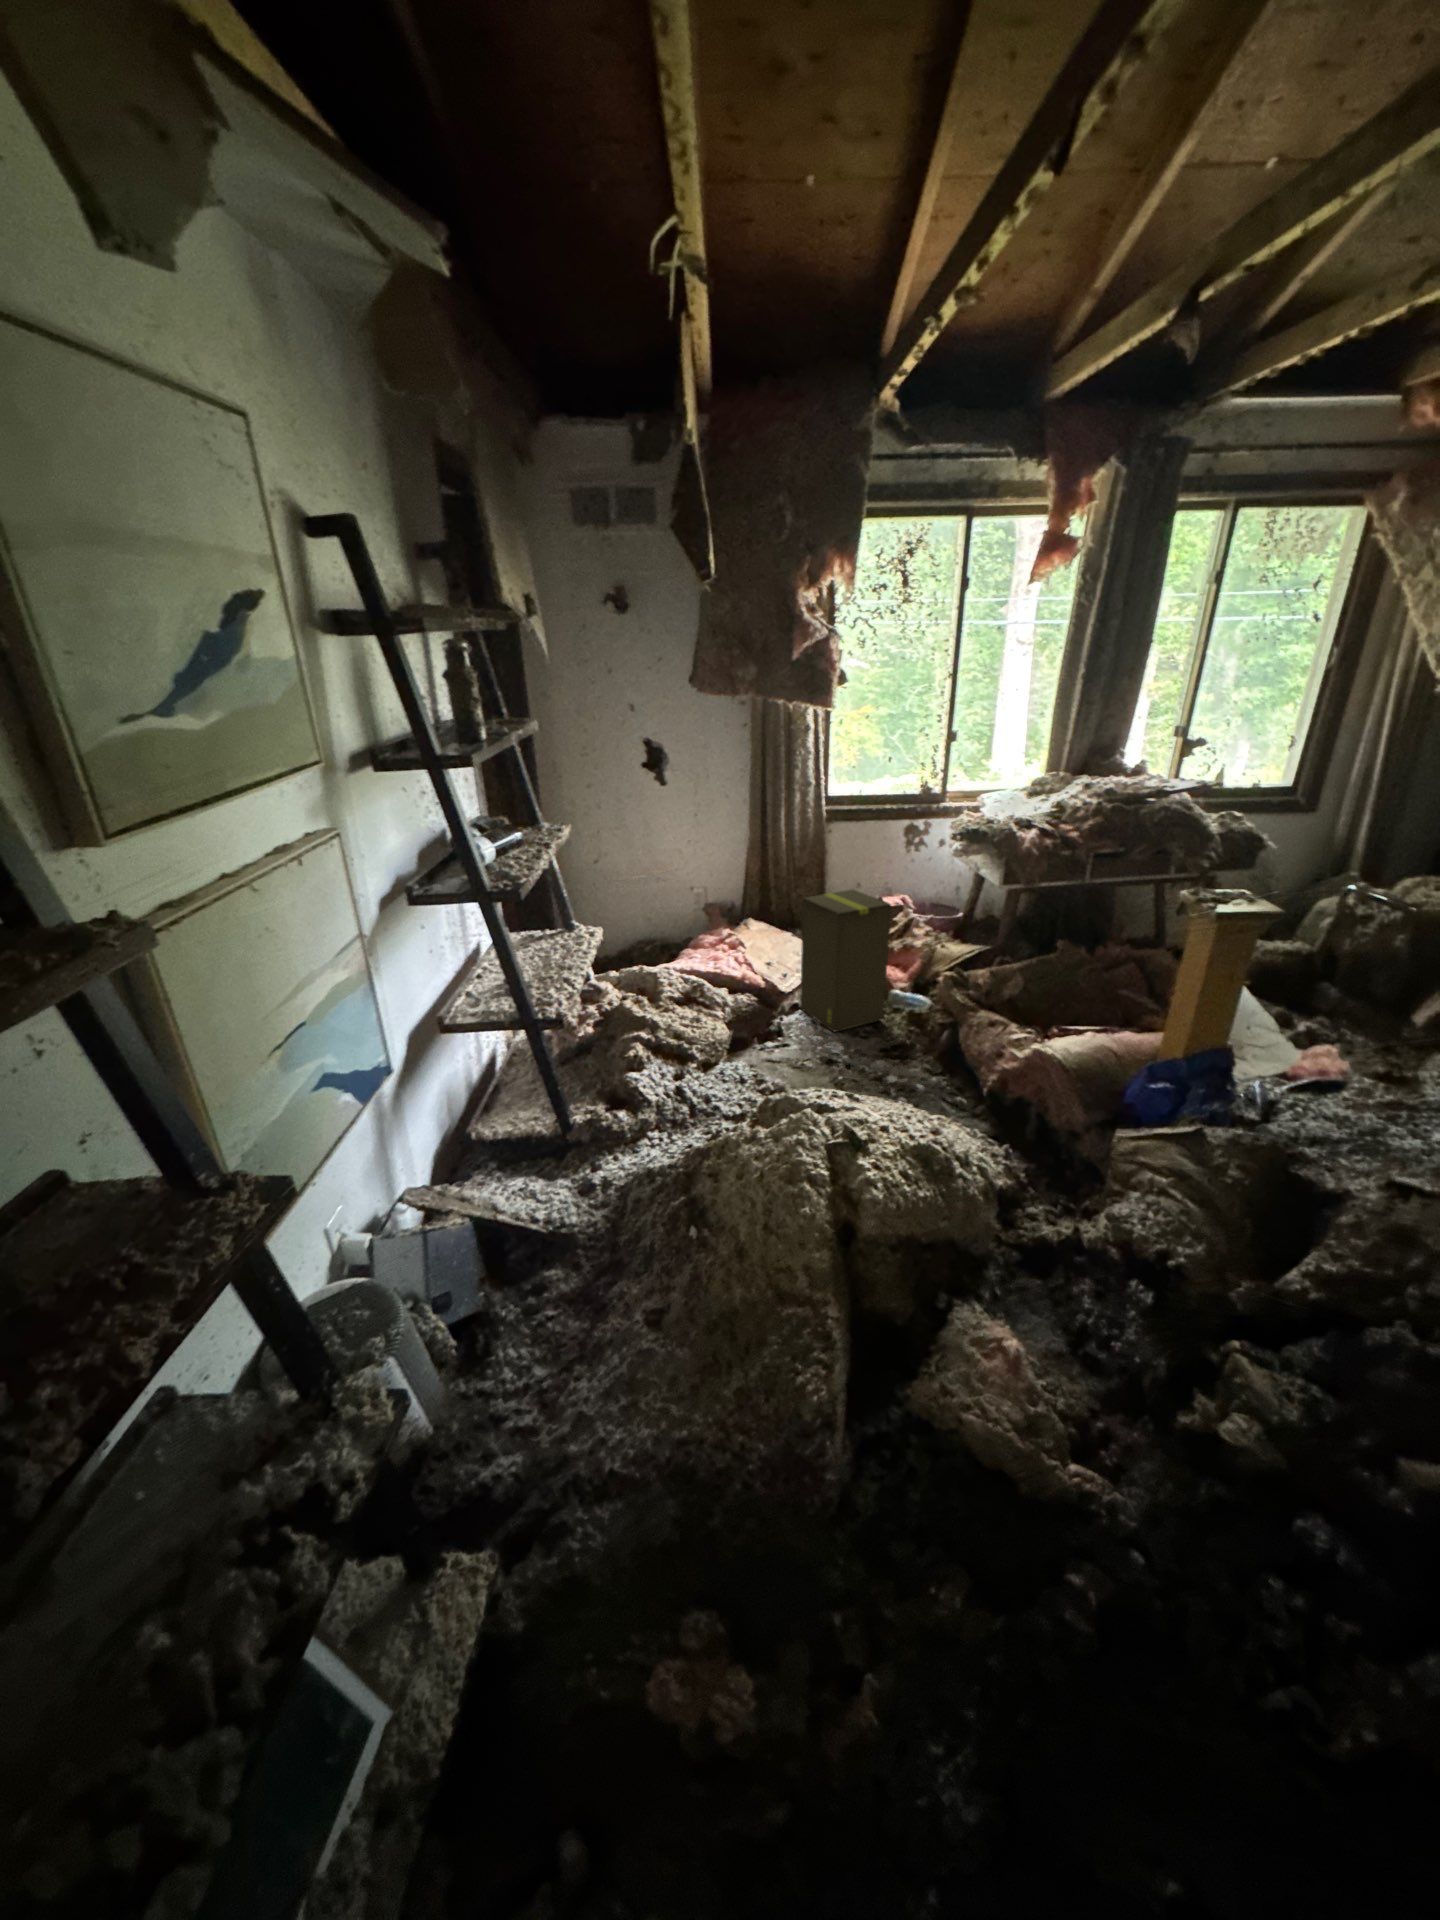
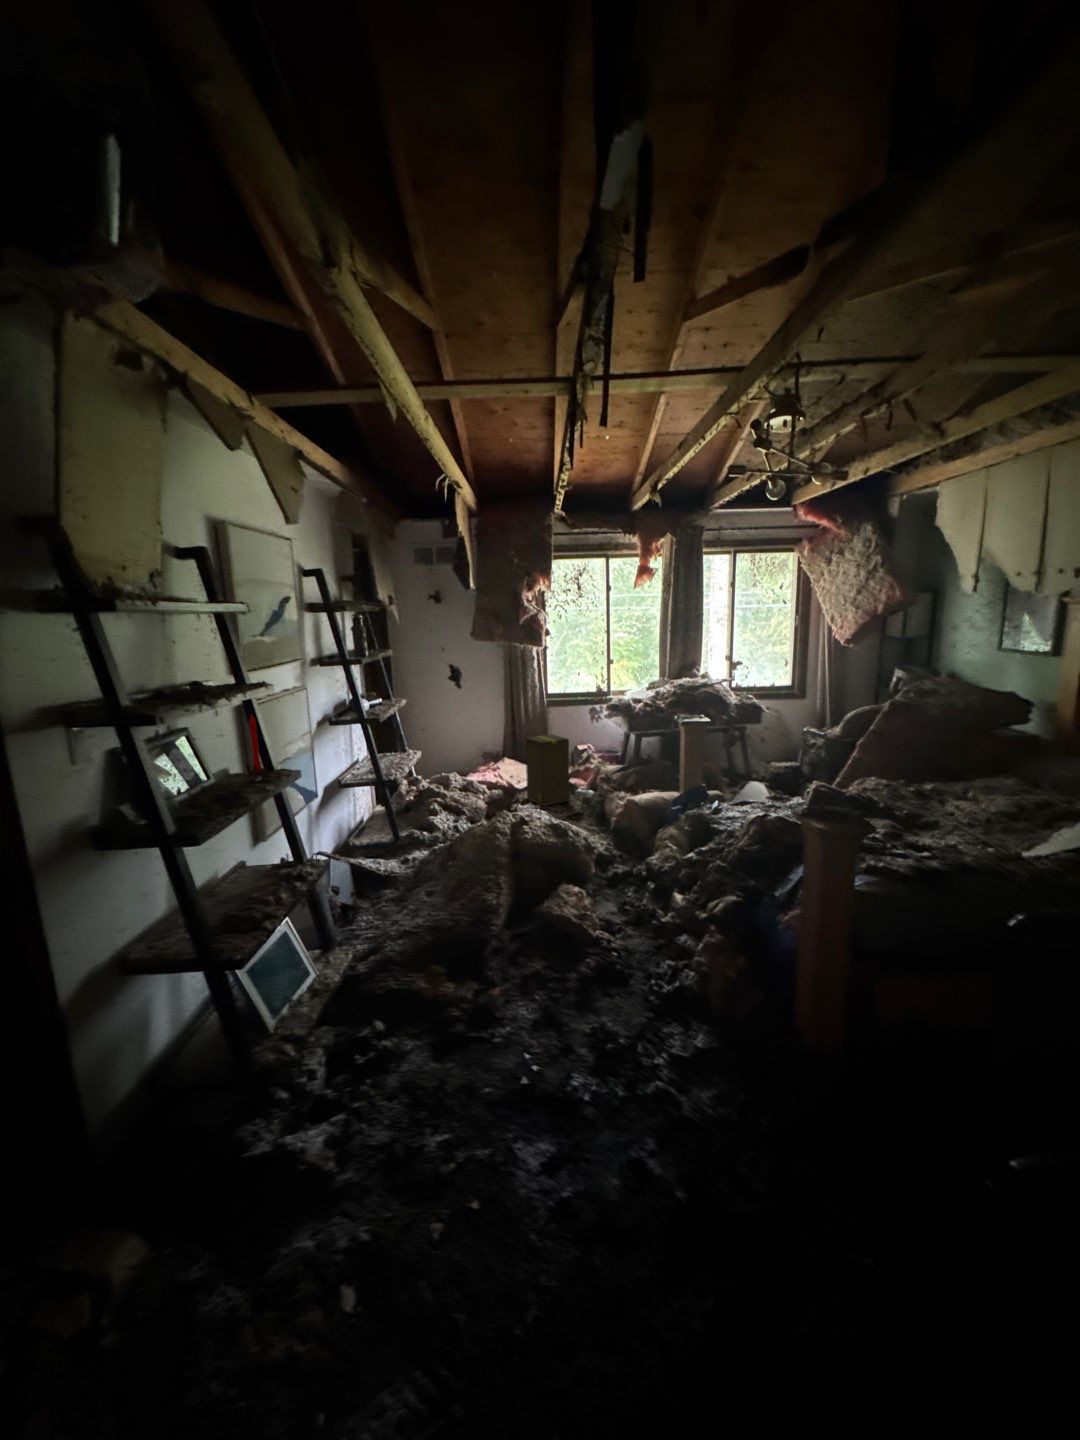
candle: none [43,1046,159,1261] -> present [247,715,268,781]

